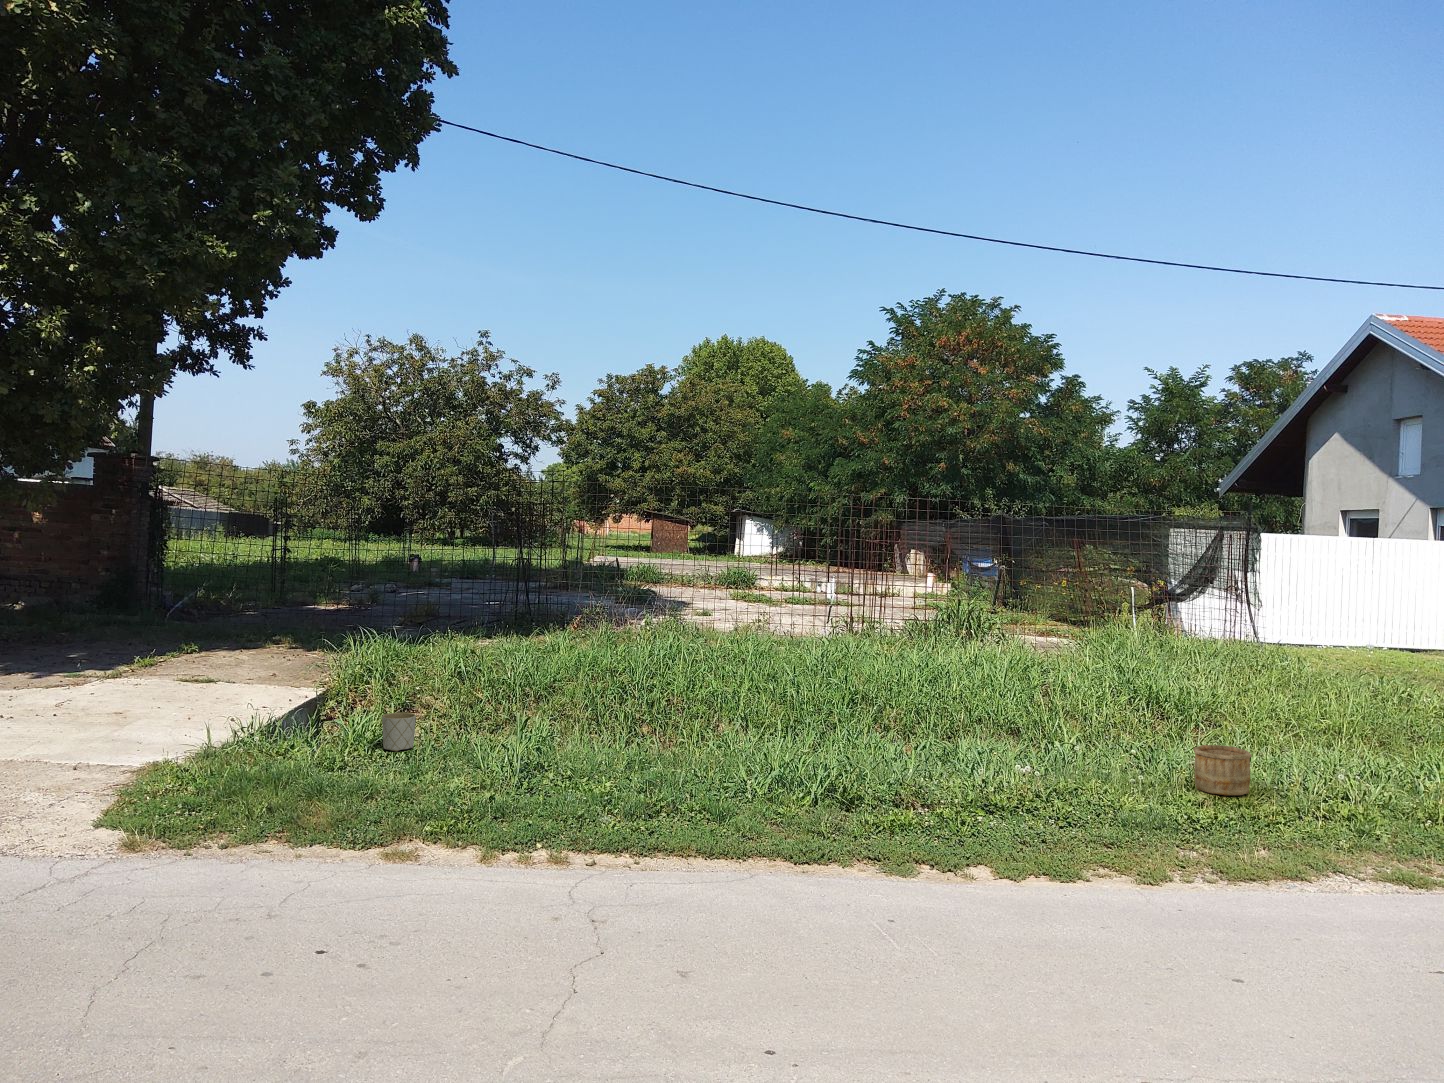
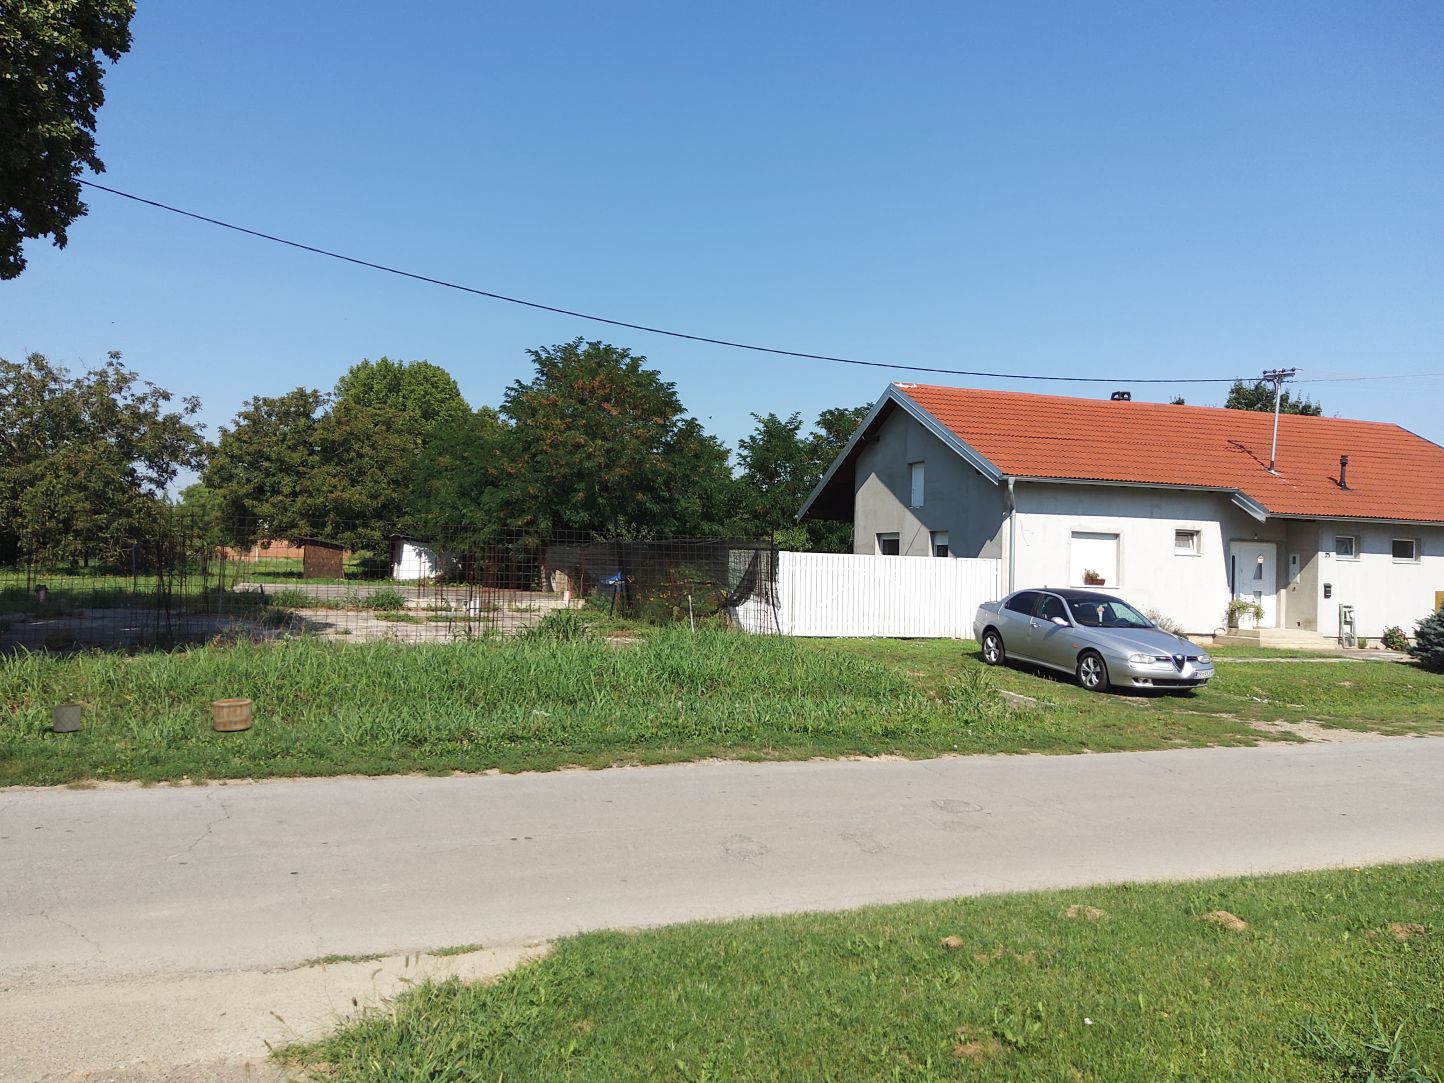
wooden bucket: present [1193,745,1252,795] -> present [212,698,252,731]

